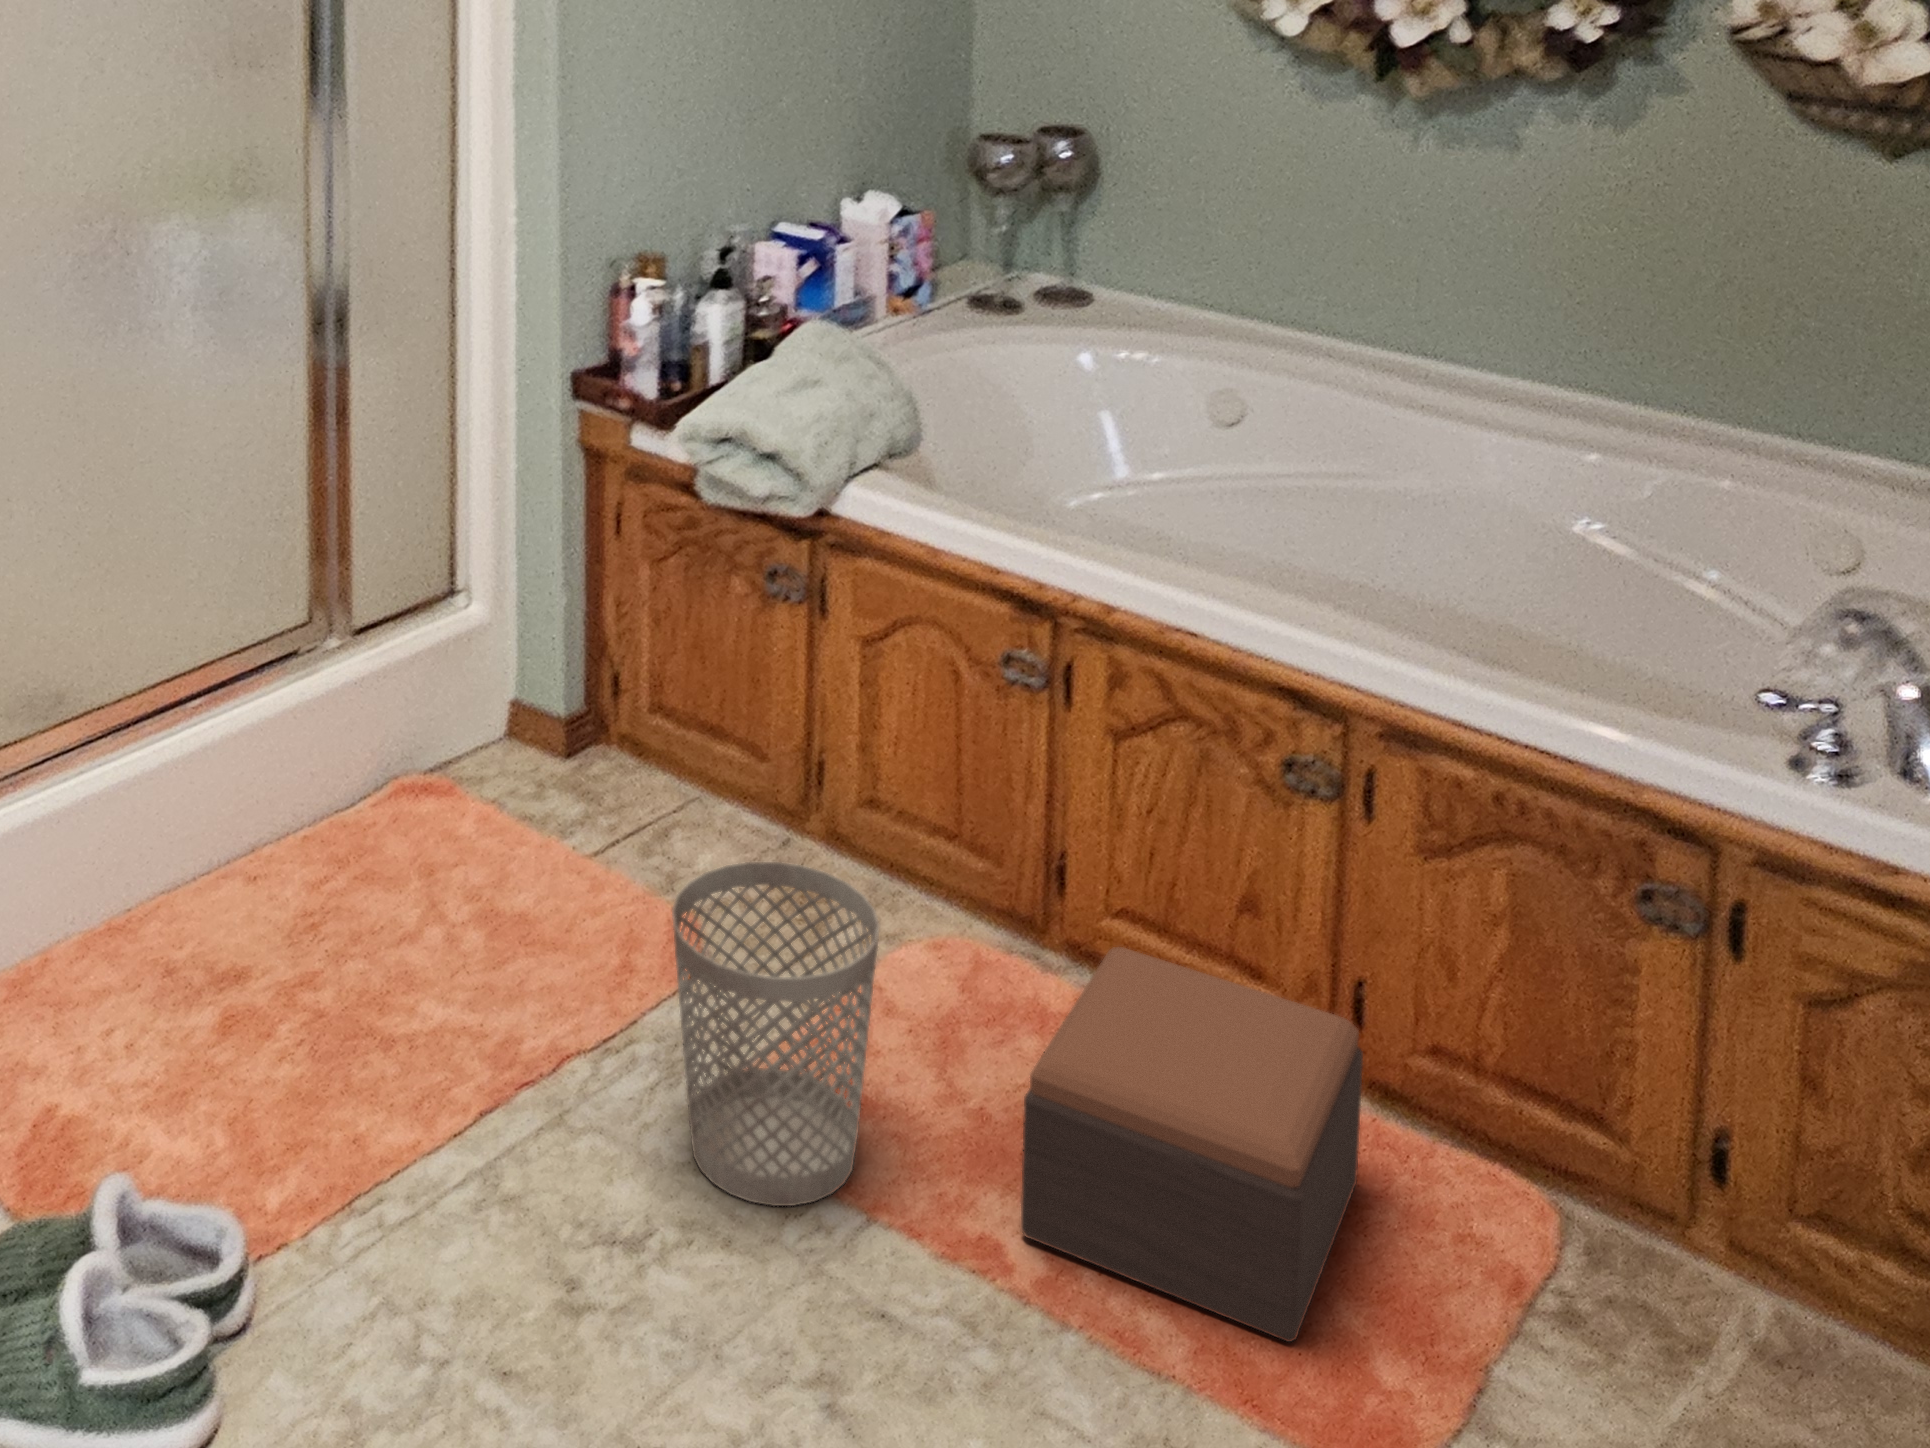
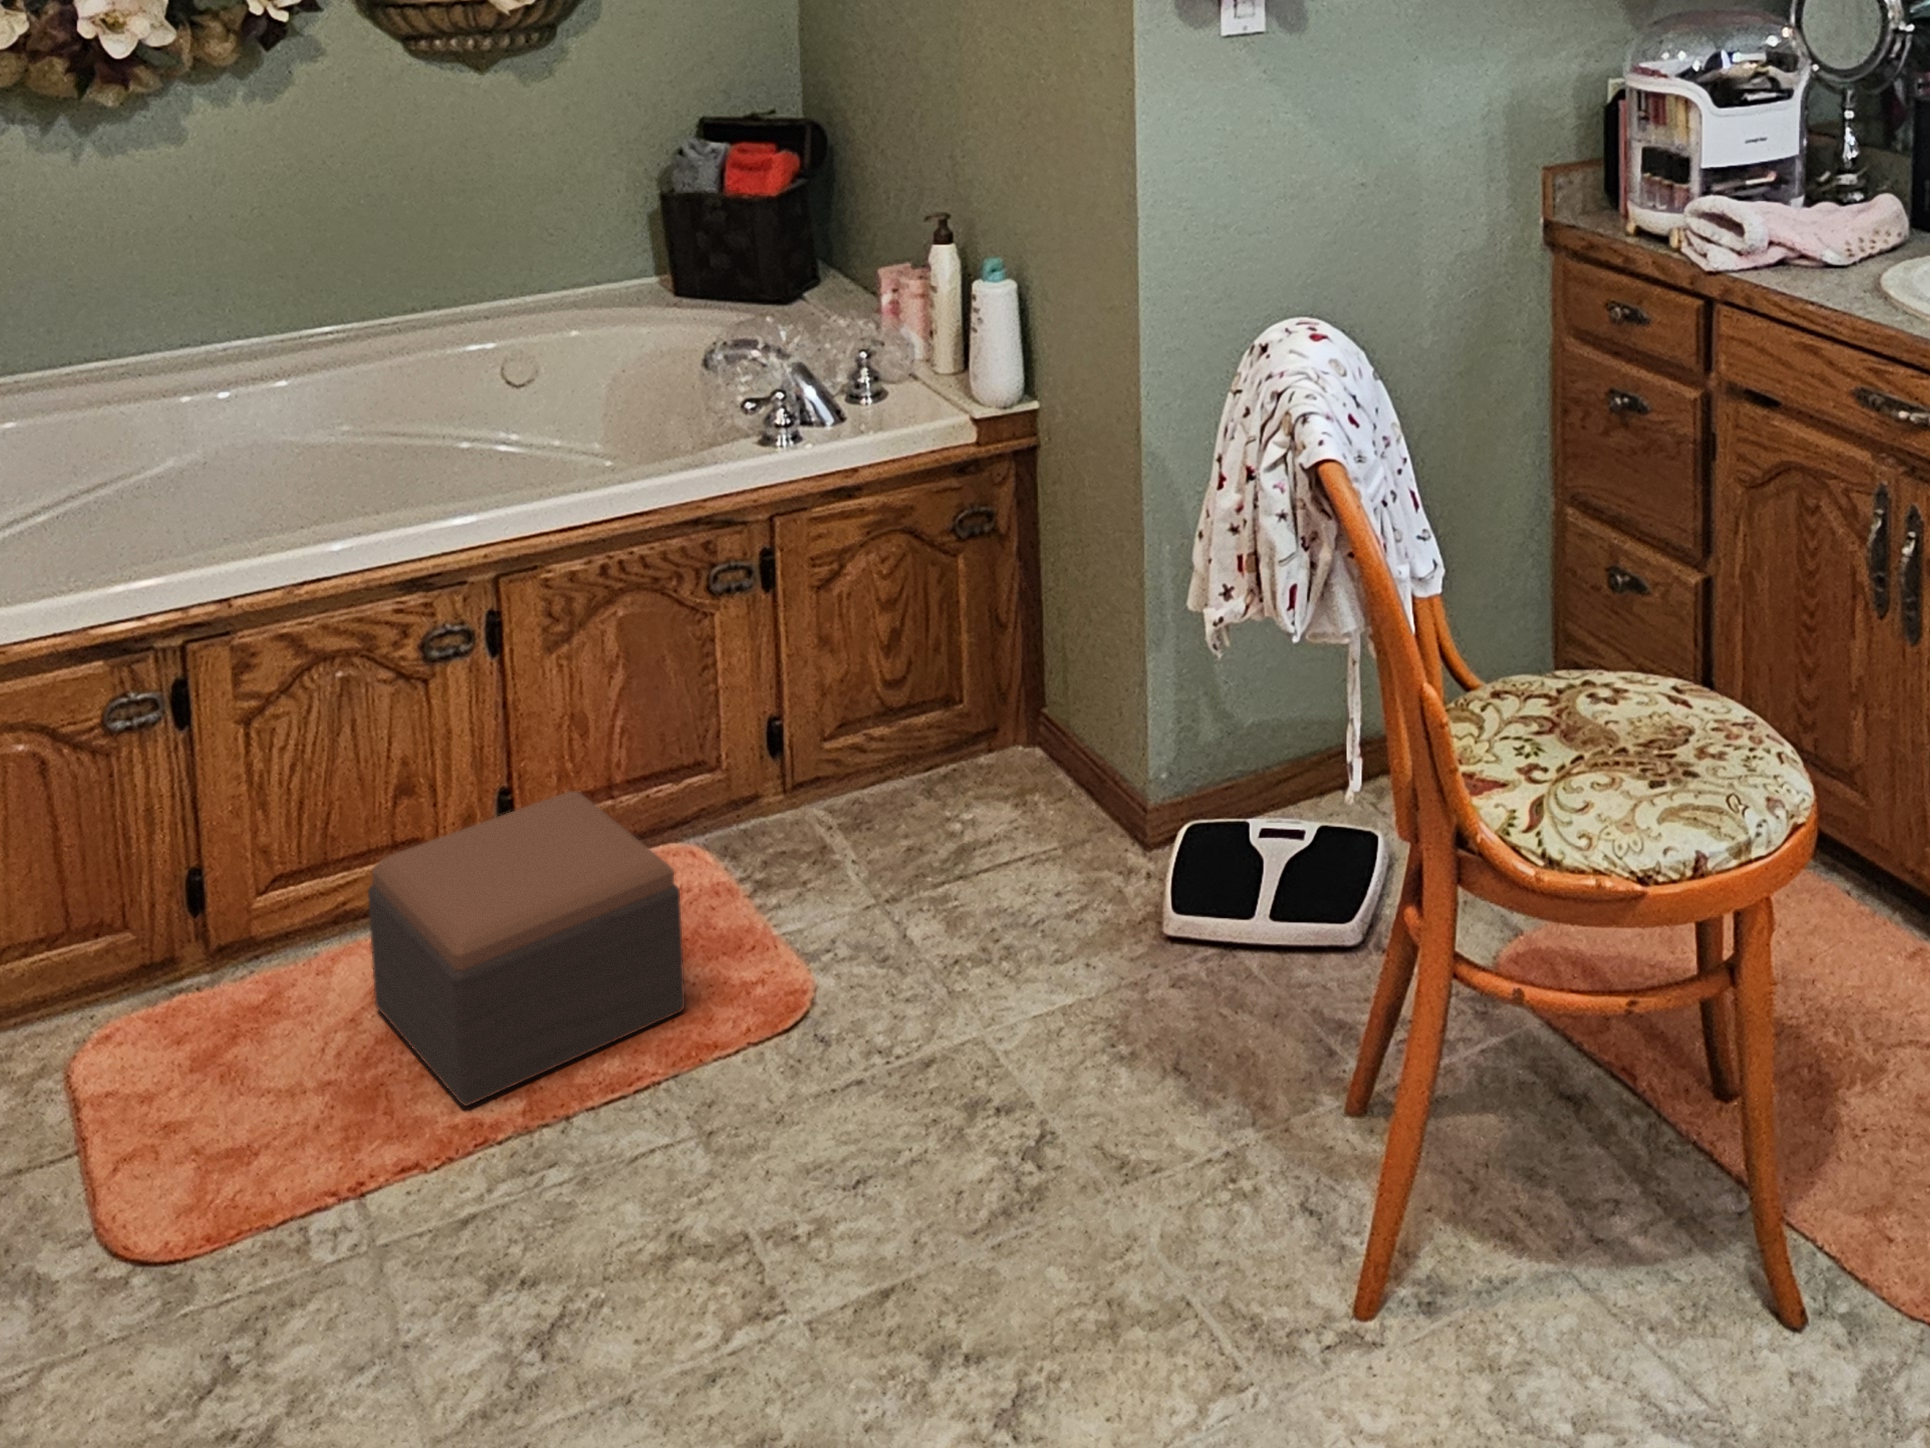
wastebasket: present [672,862,880,1206] -> none [65,929,306,1295]

